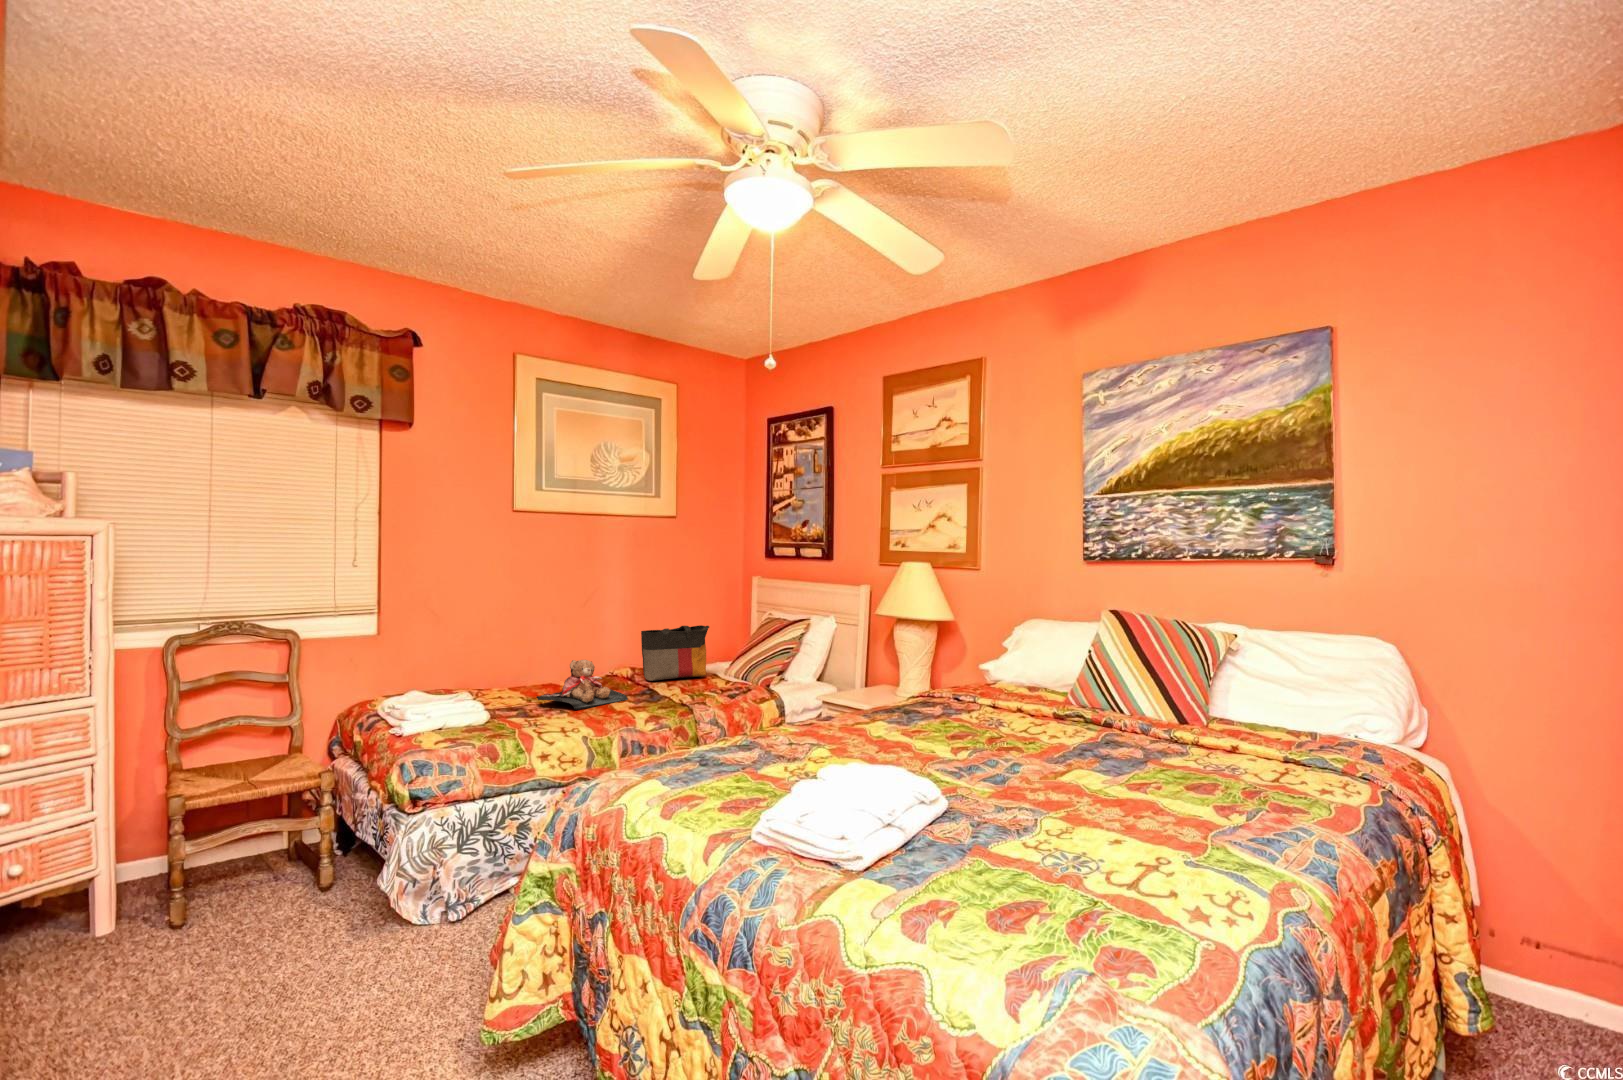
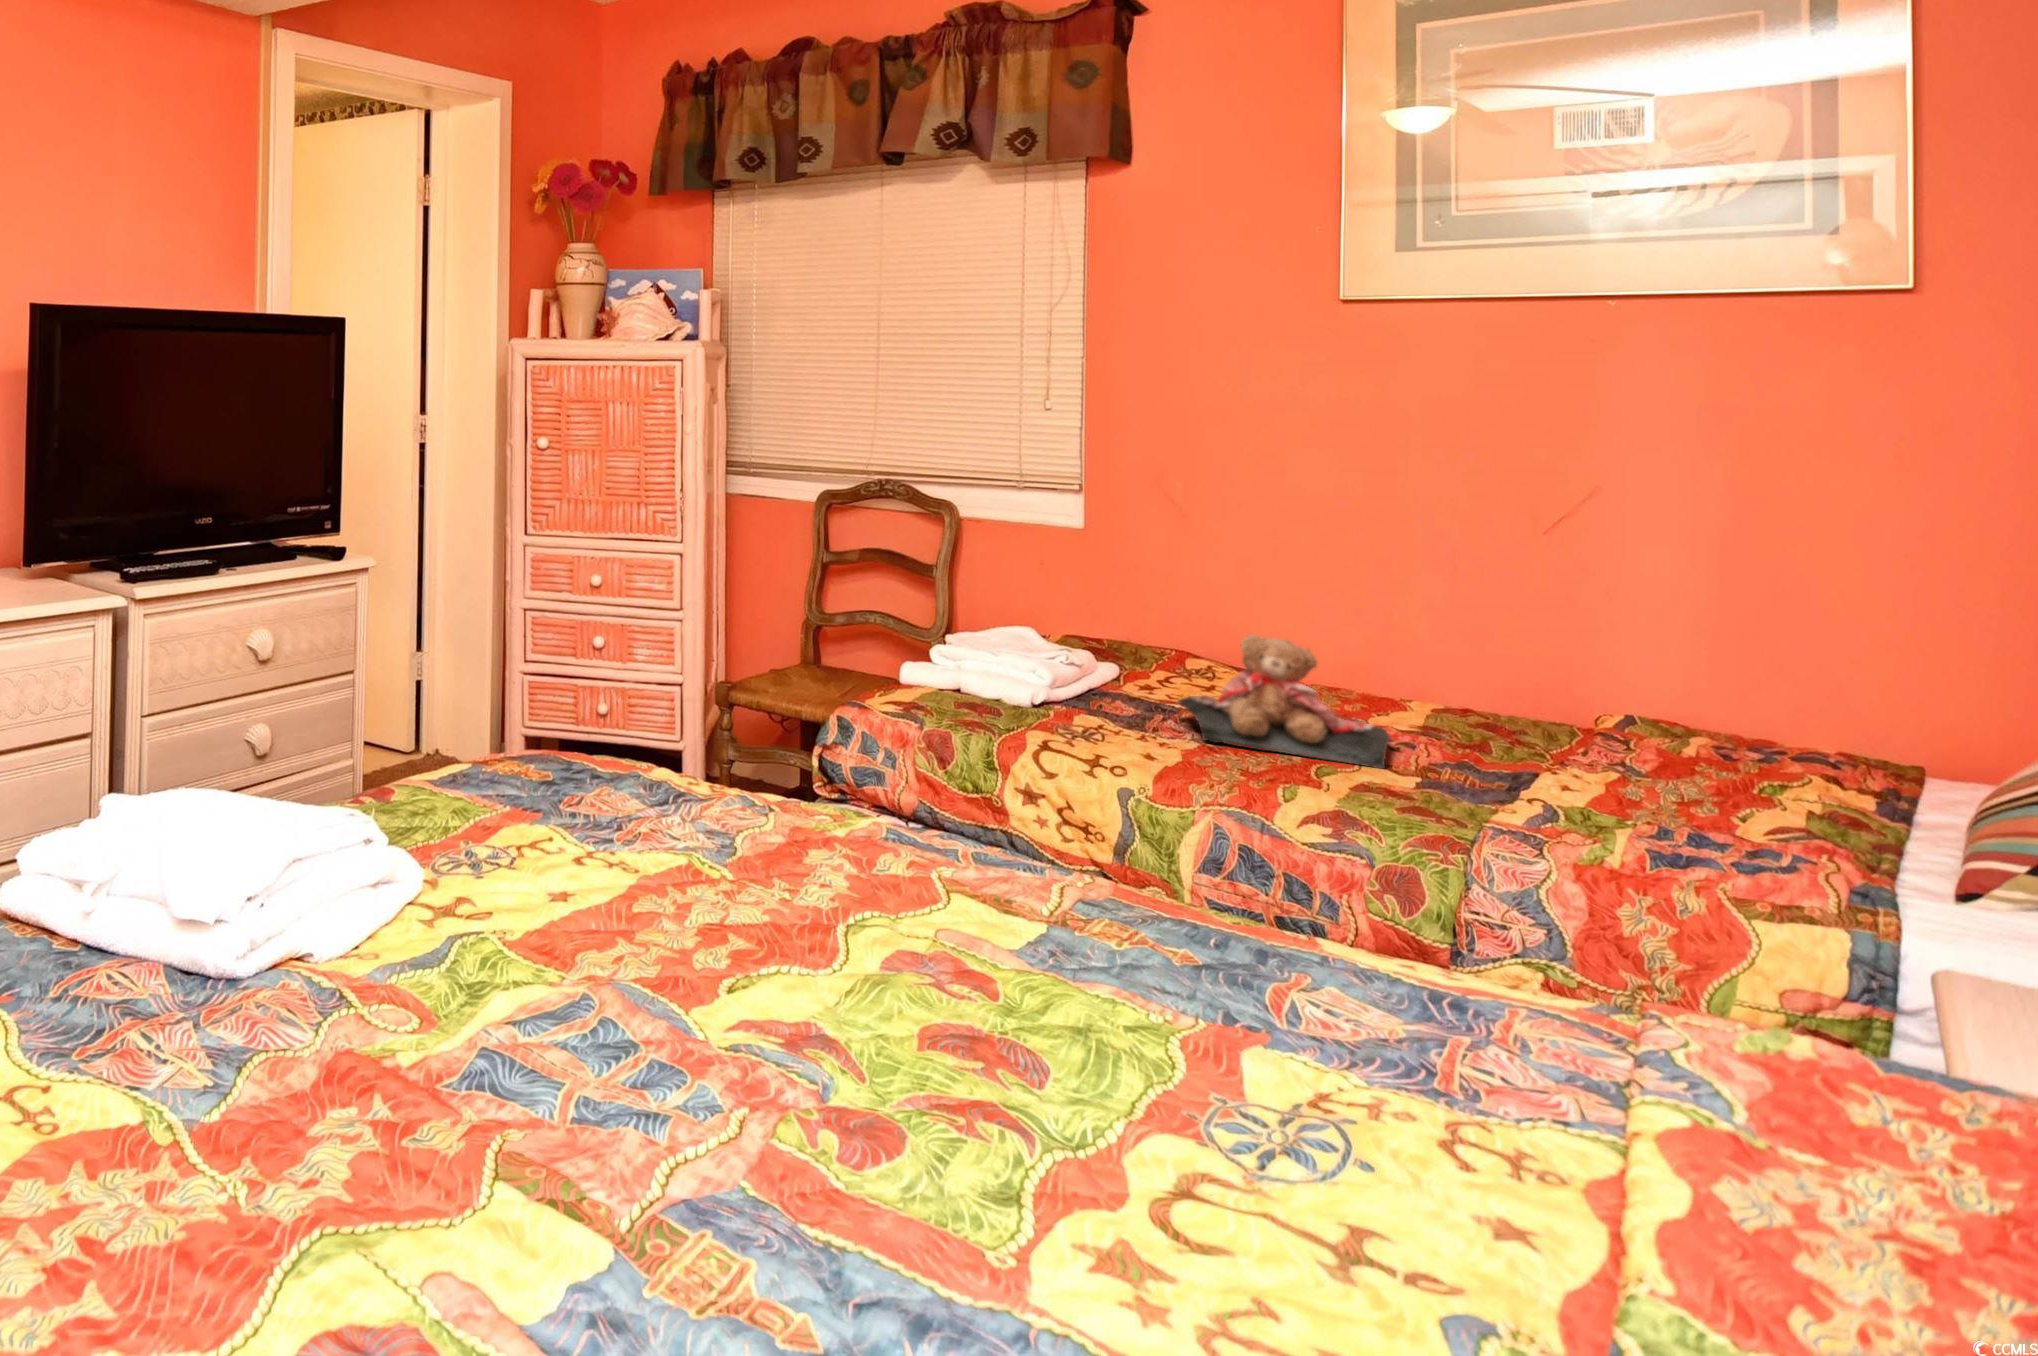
tote bag: present [641,625,709,681] -> none [1581,618,1857,810]

